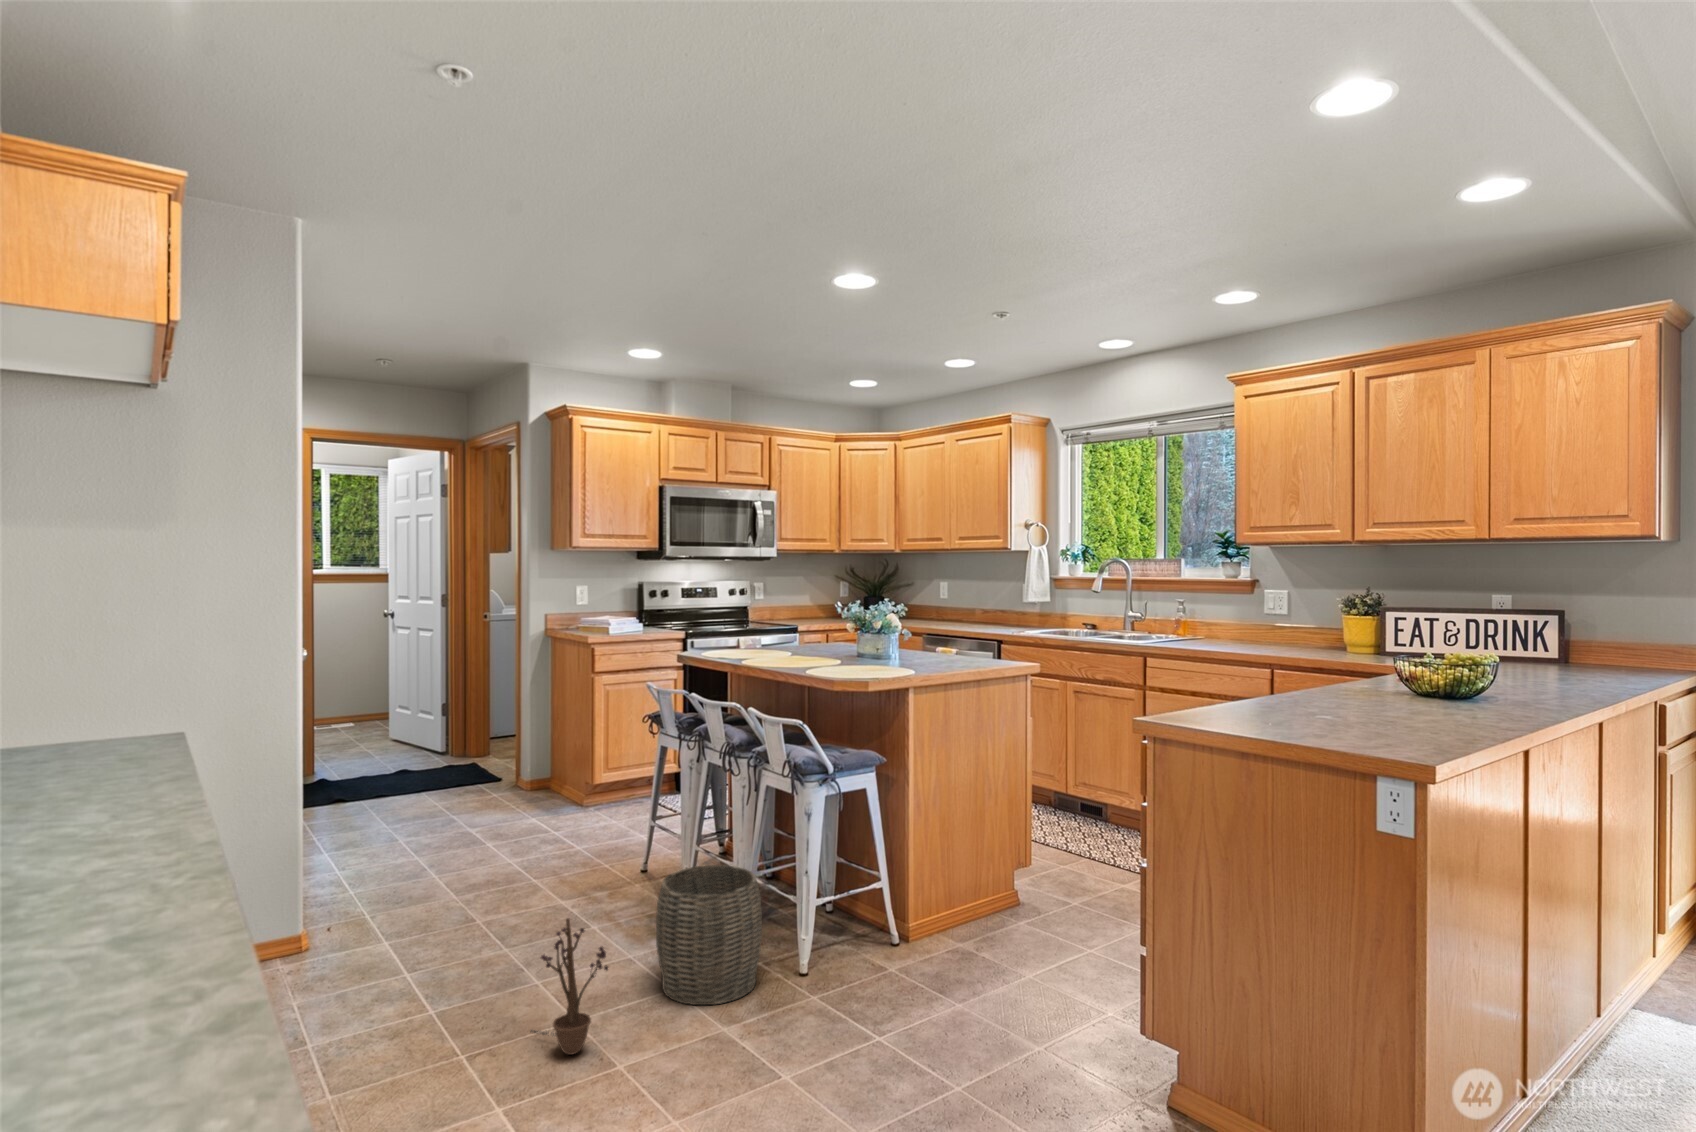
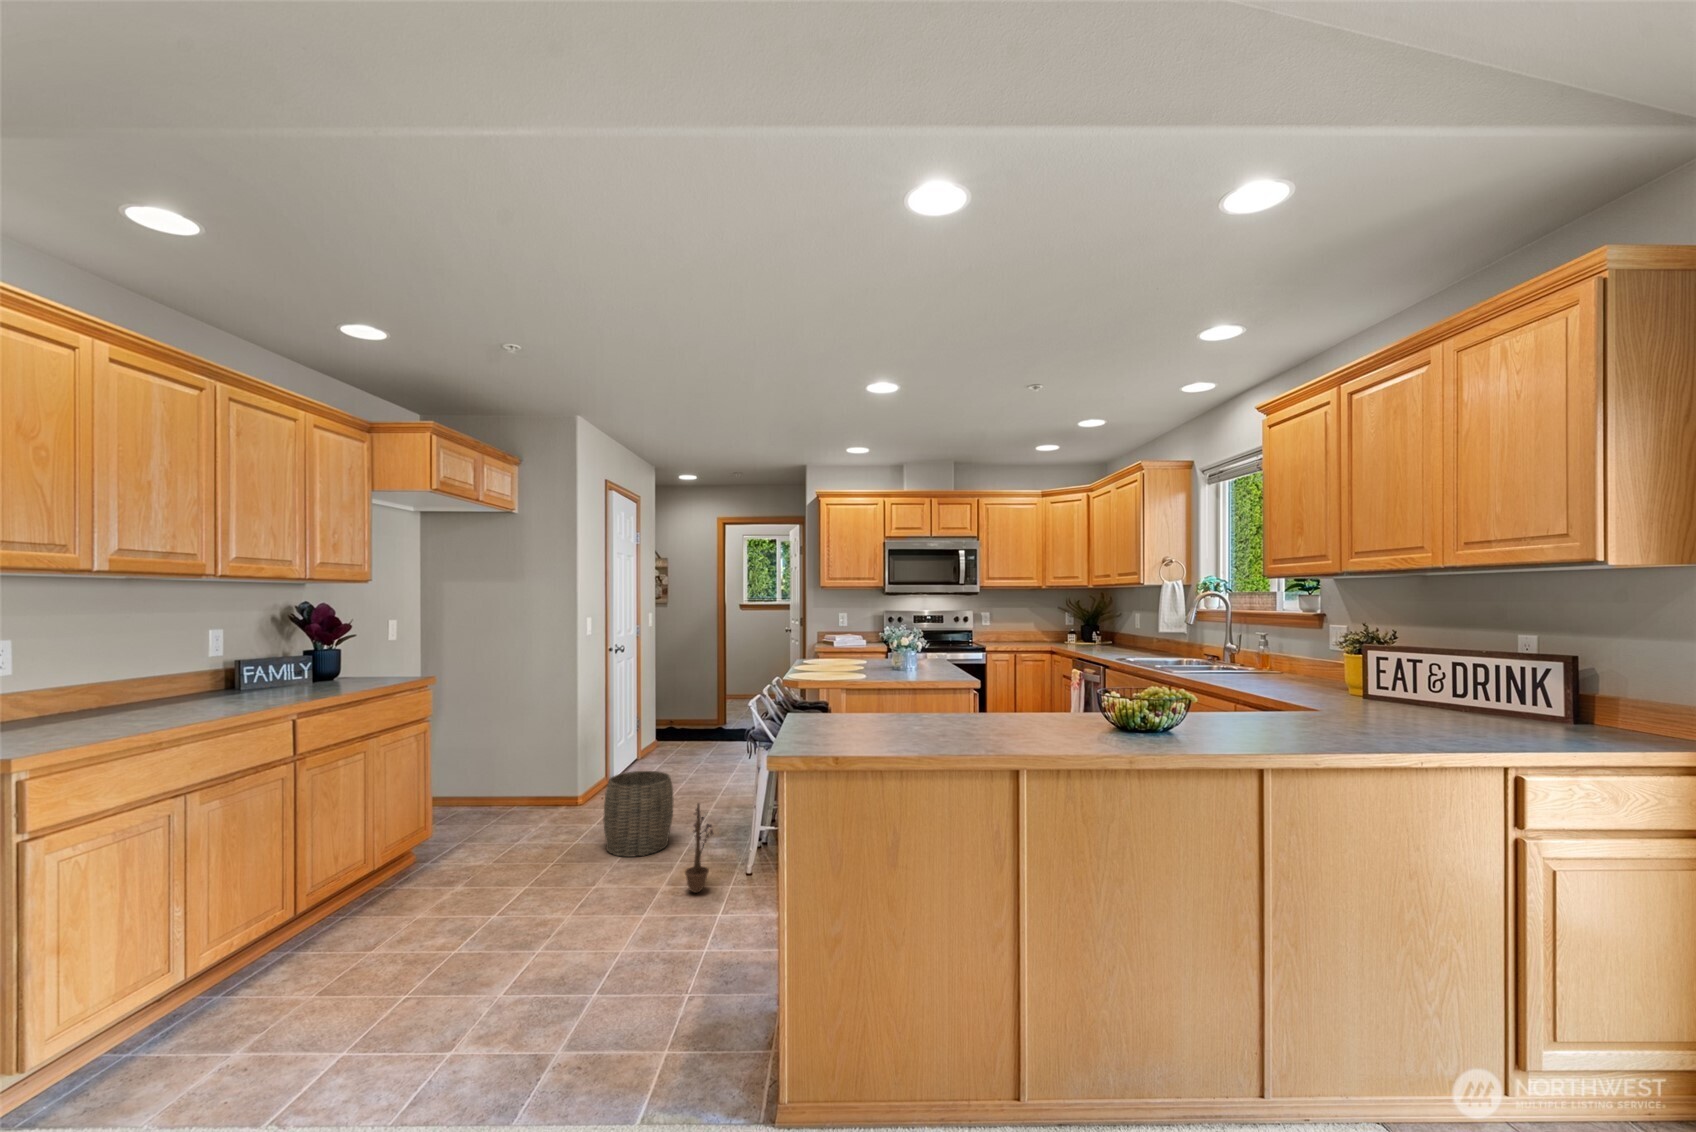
decorative plant: present [531,919,608,1055] -> present [685,803,713,893]

